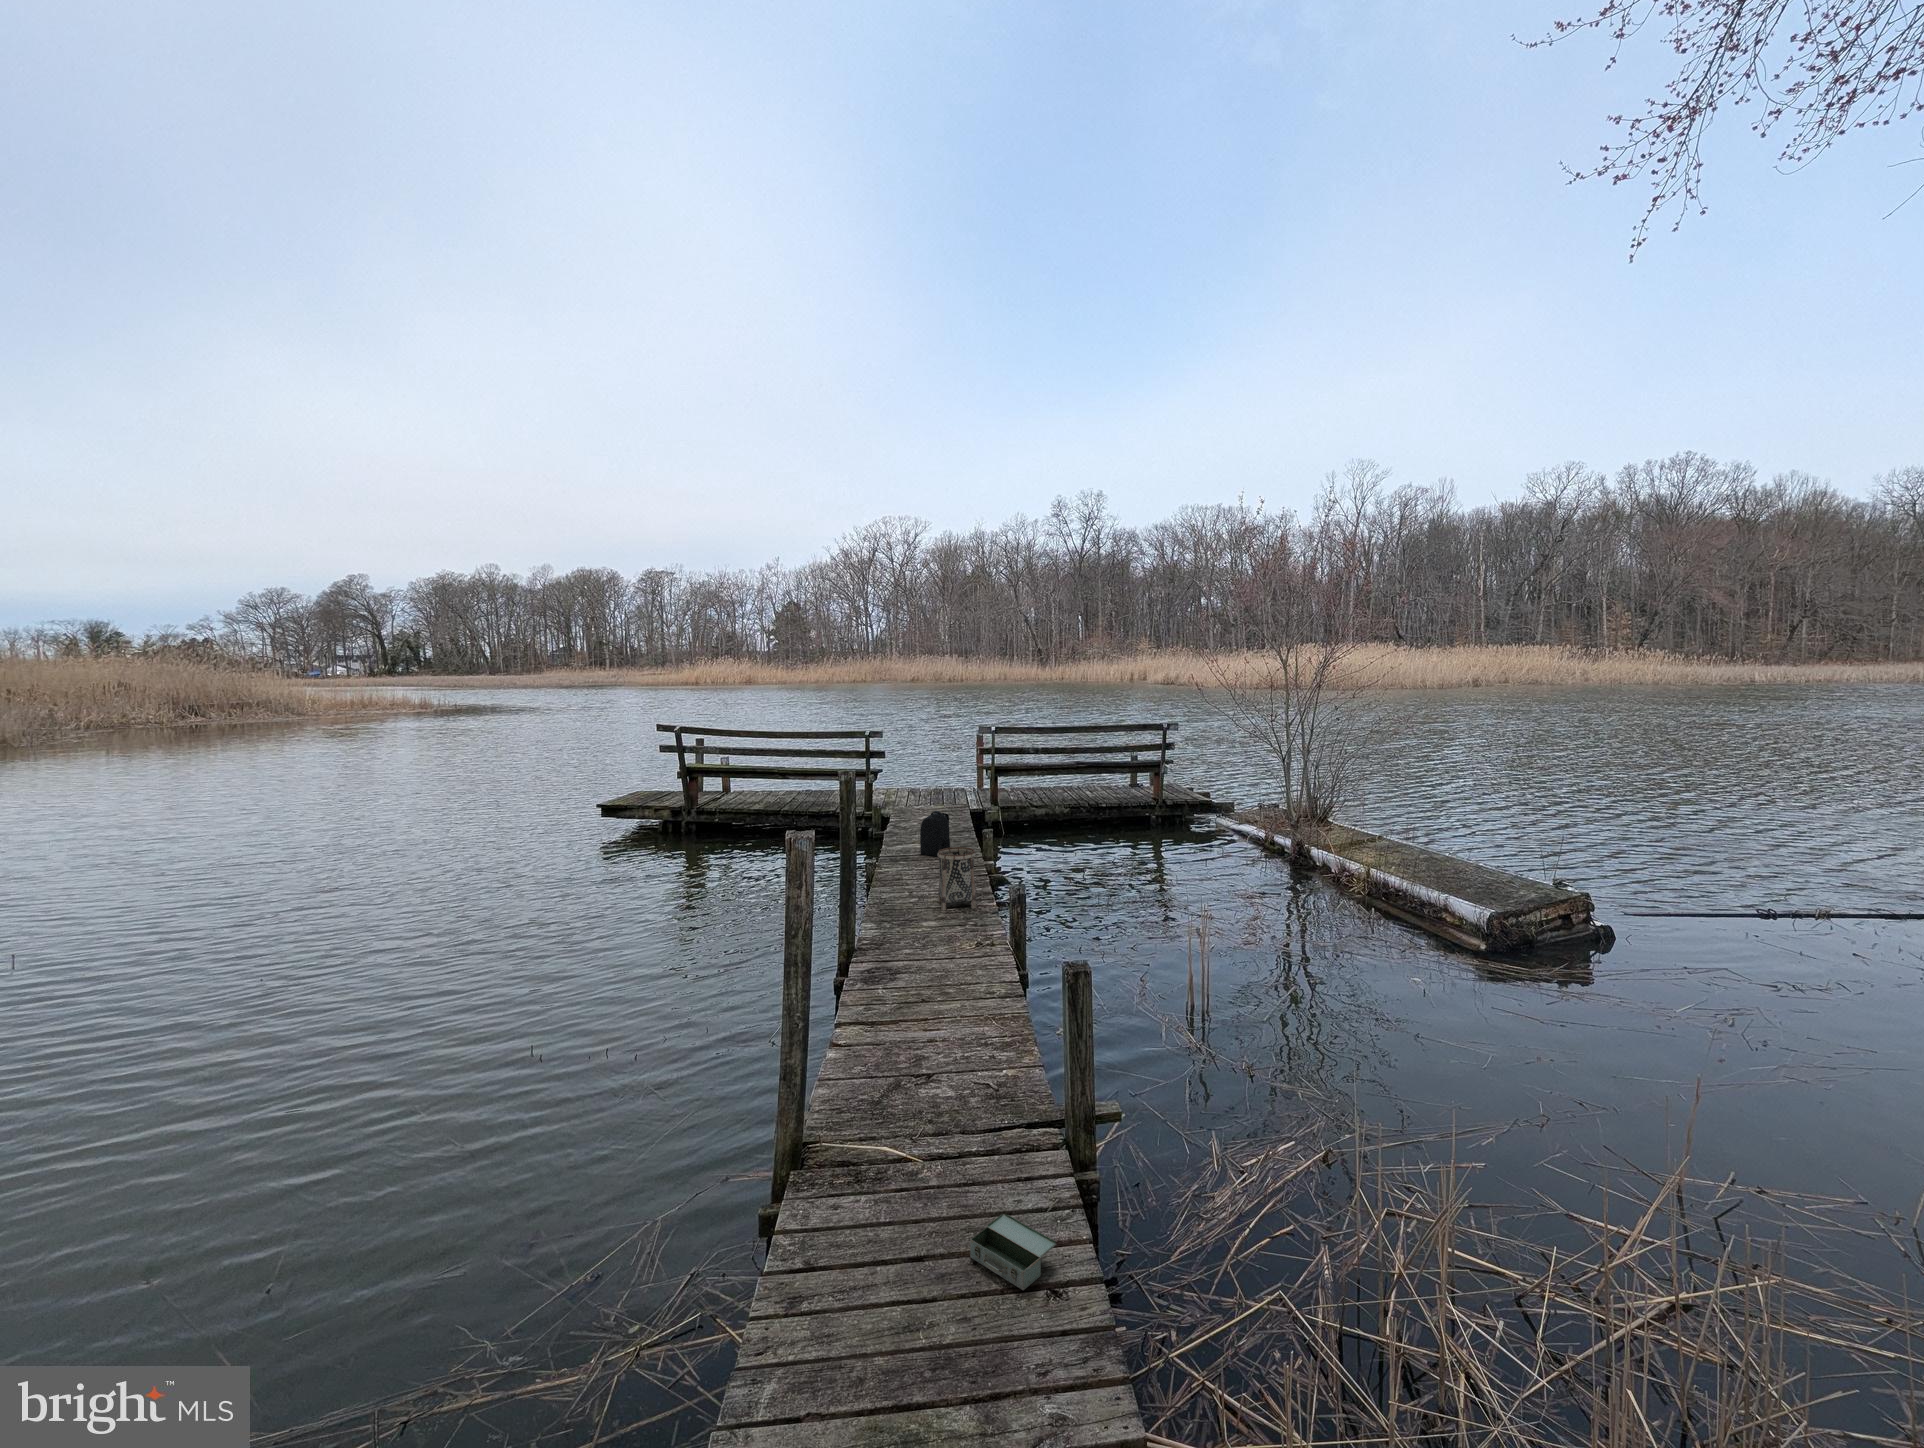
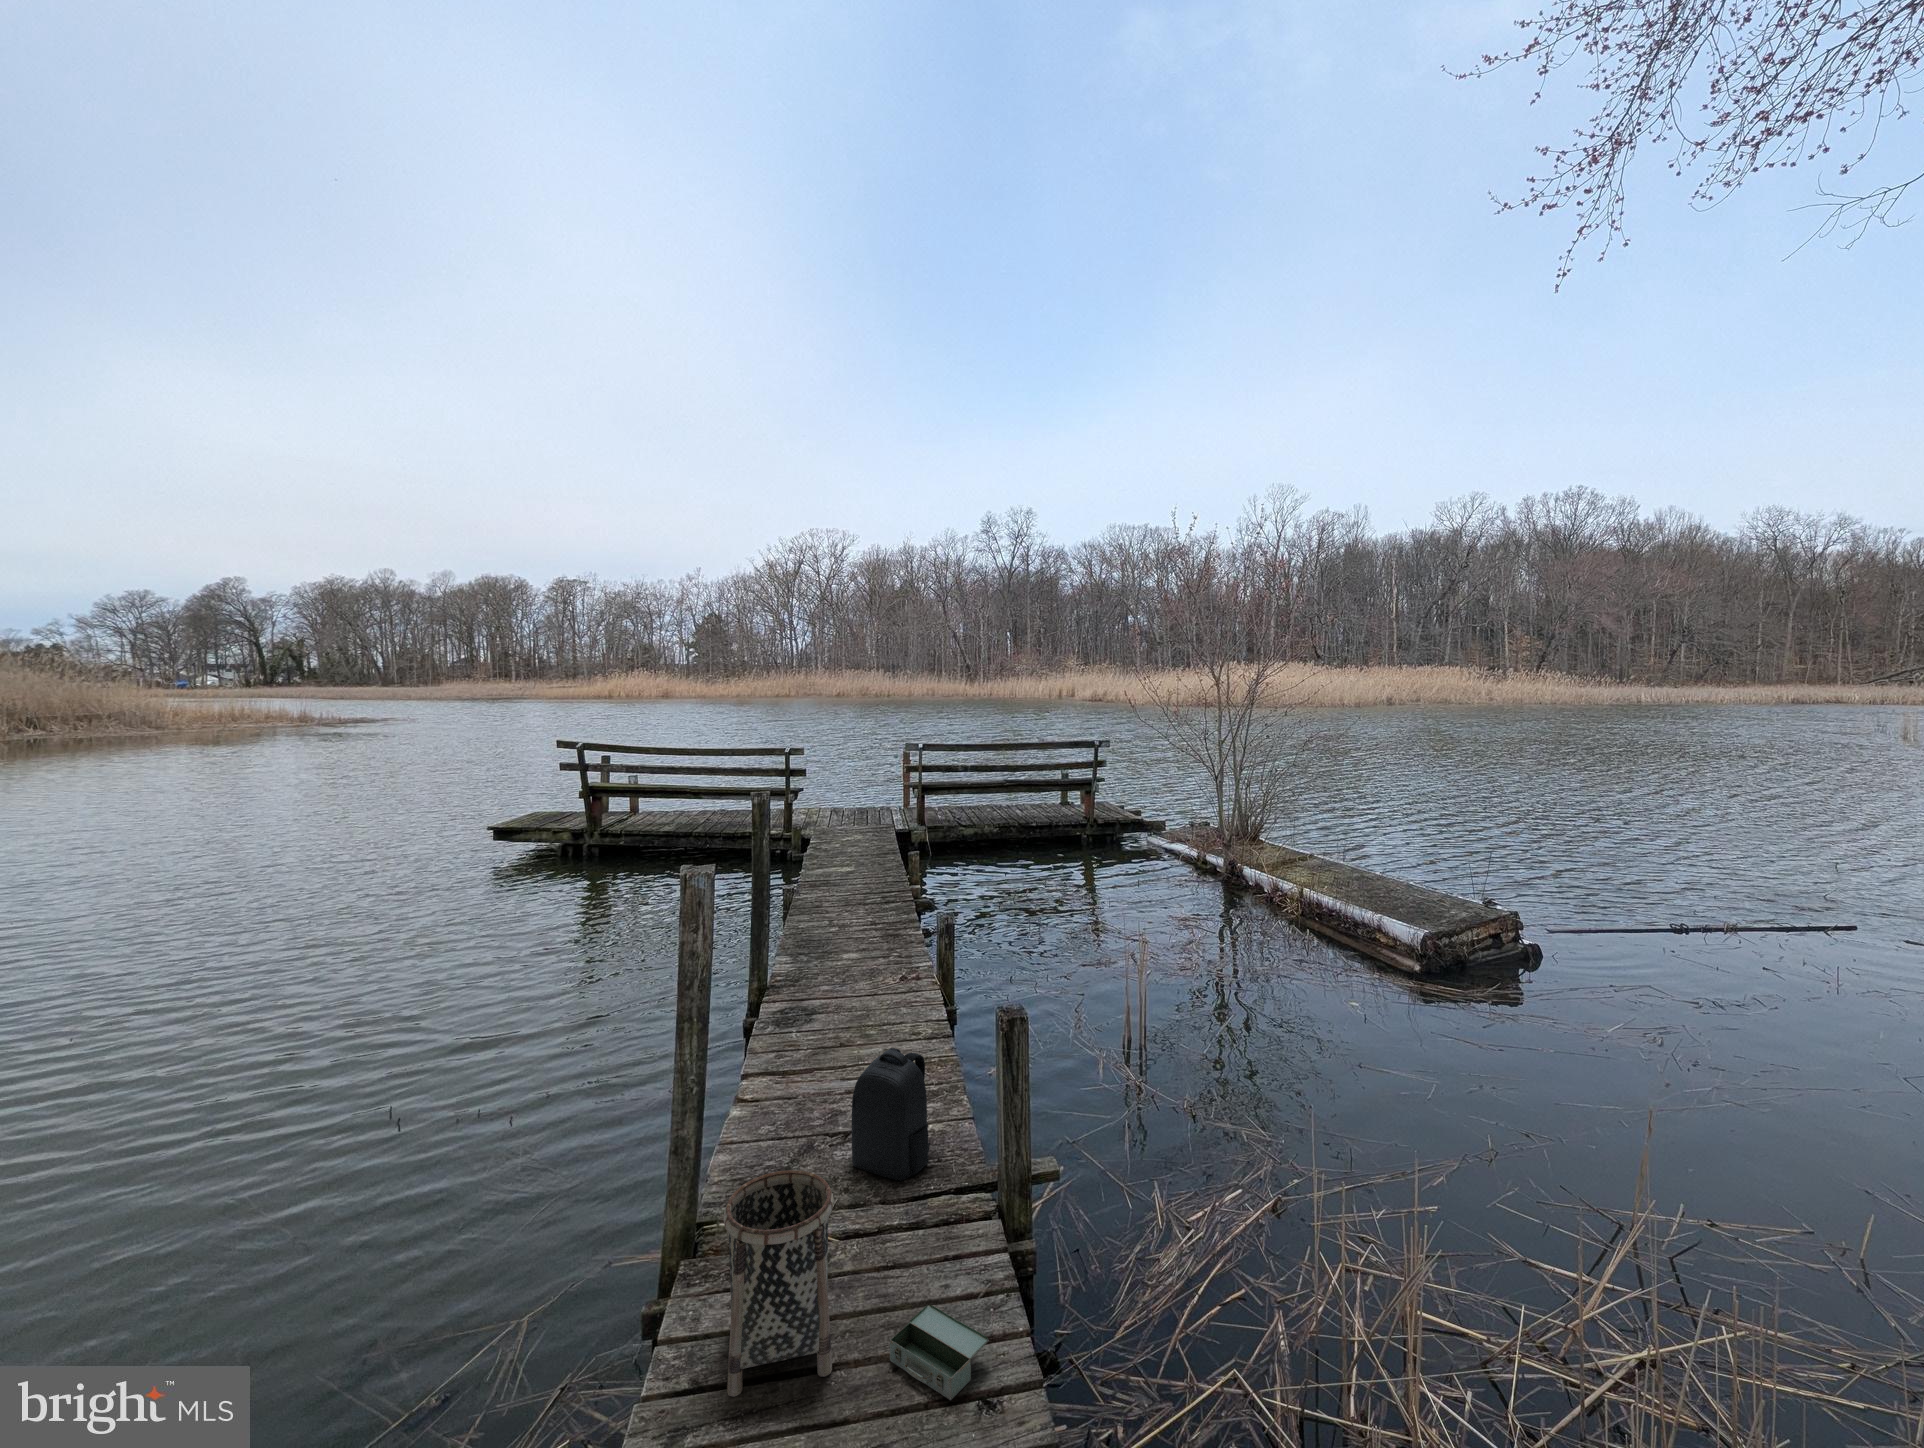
backpack: present [920,811,950,857] -> present [851,1048,930,1181]
basket: present [938,847,976,911] -> present [724,1170,833,1397]

